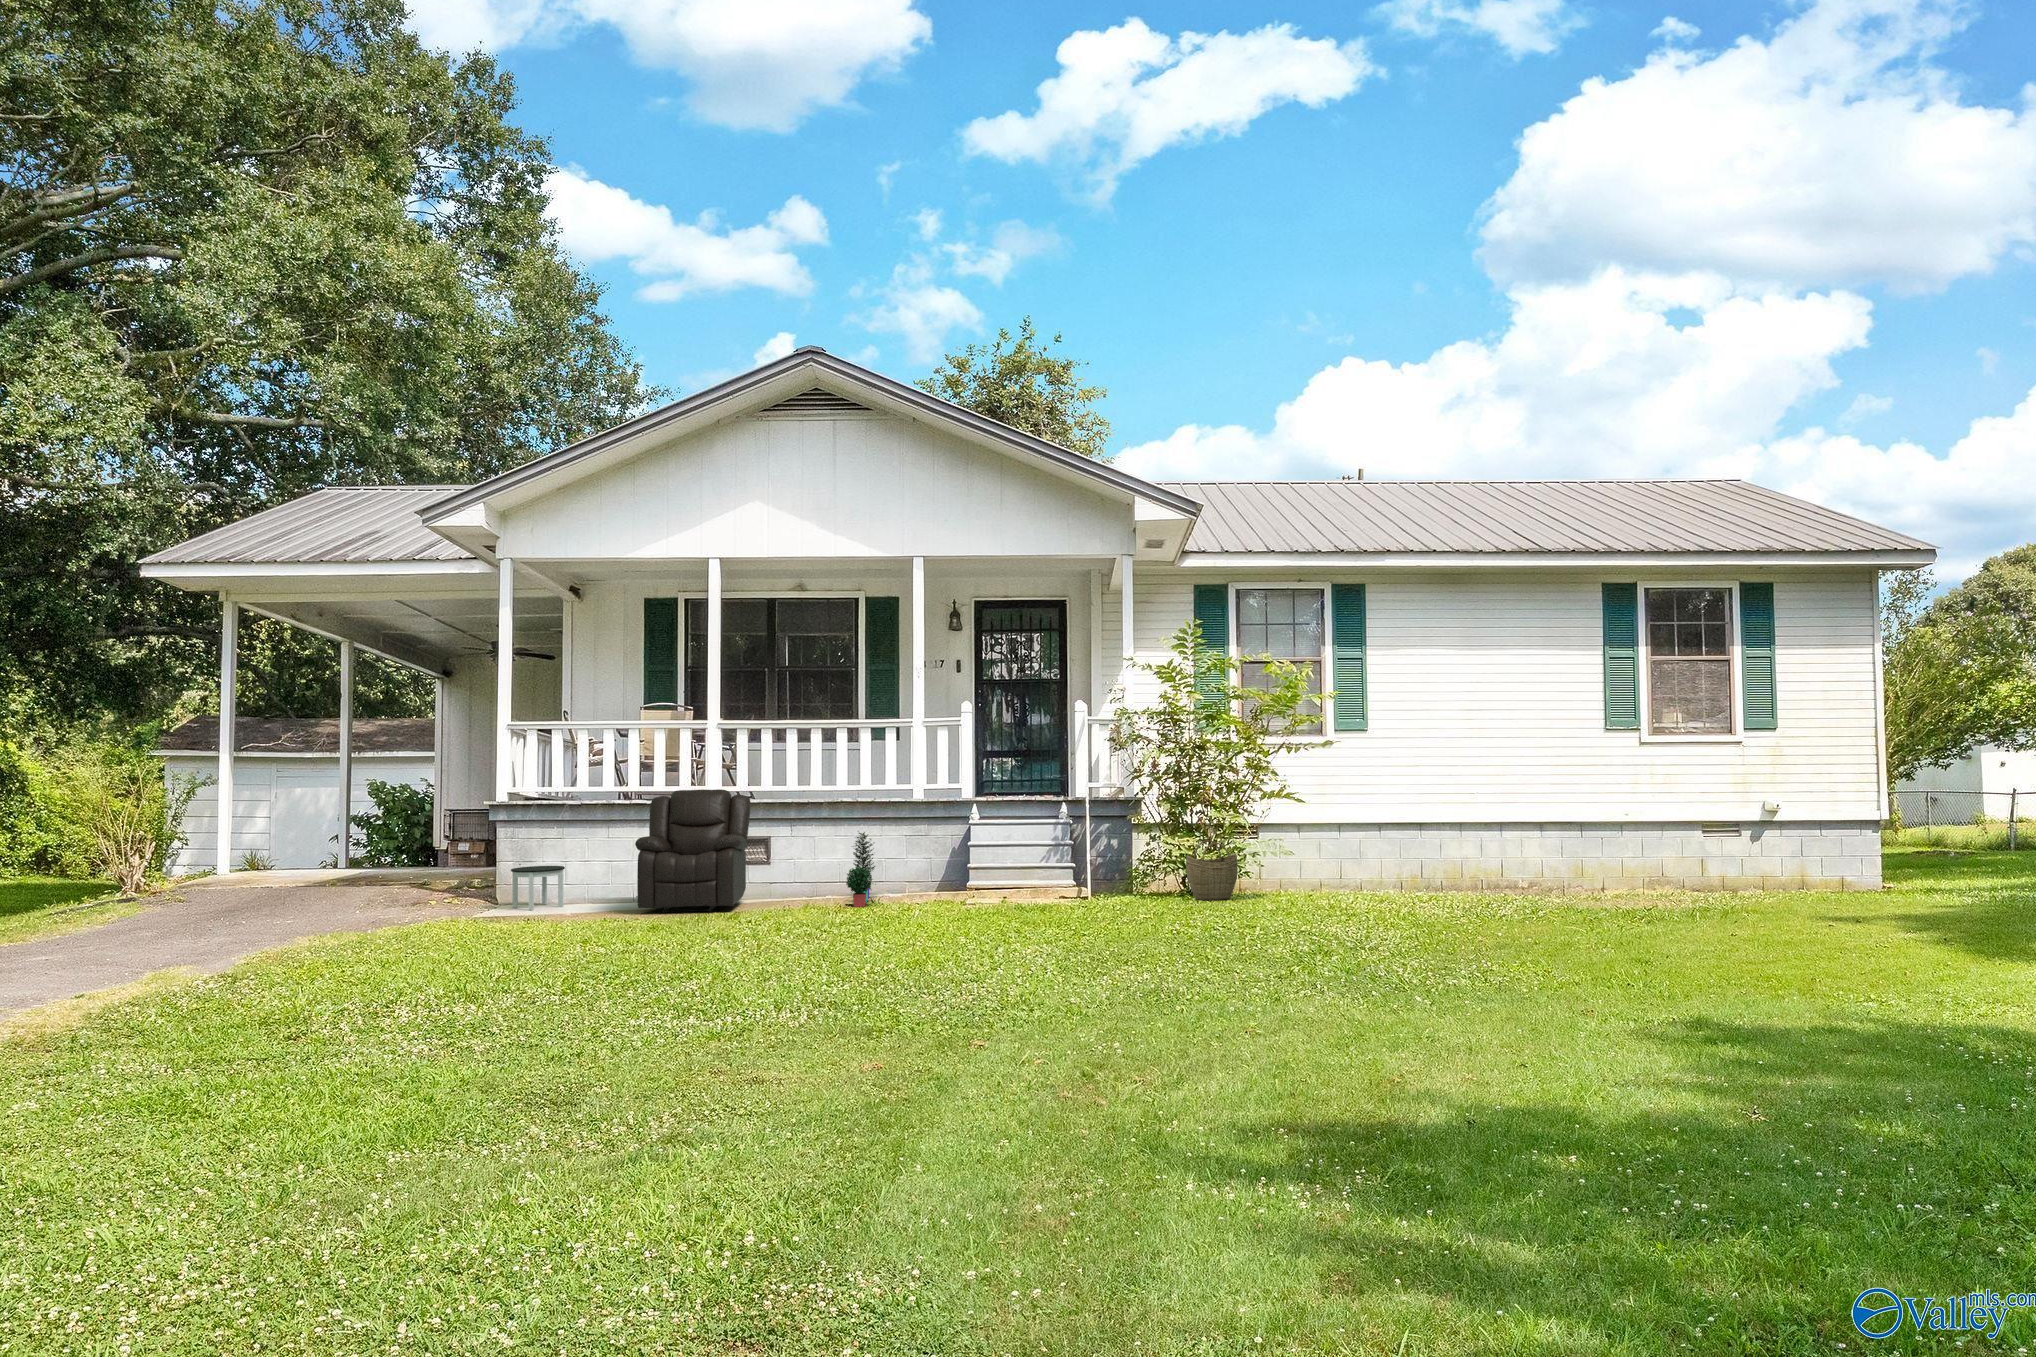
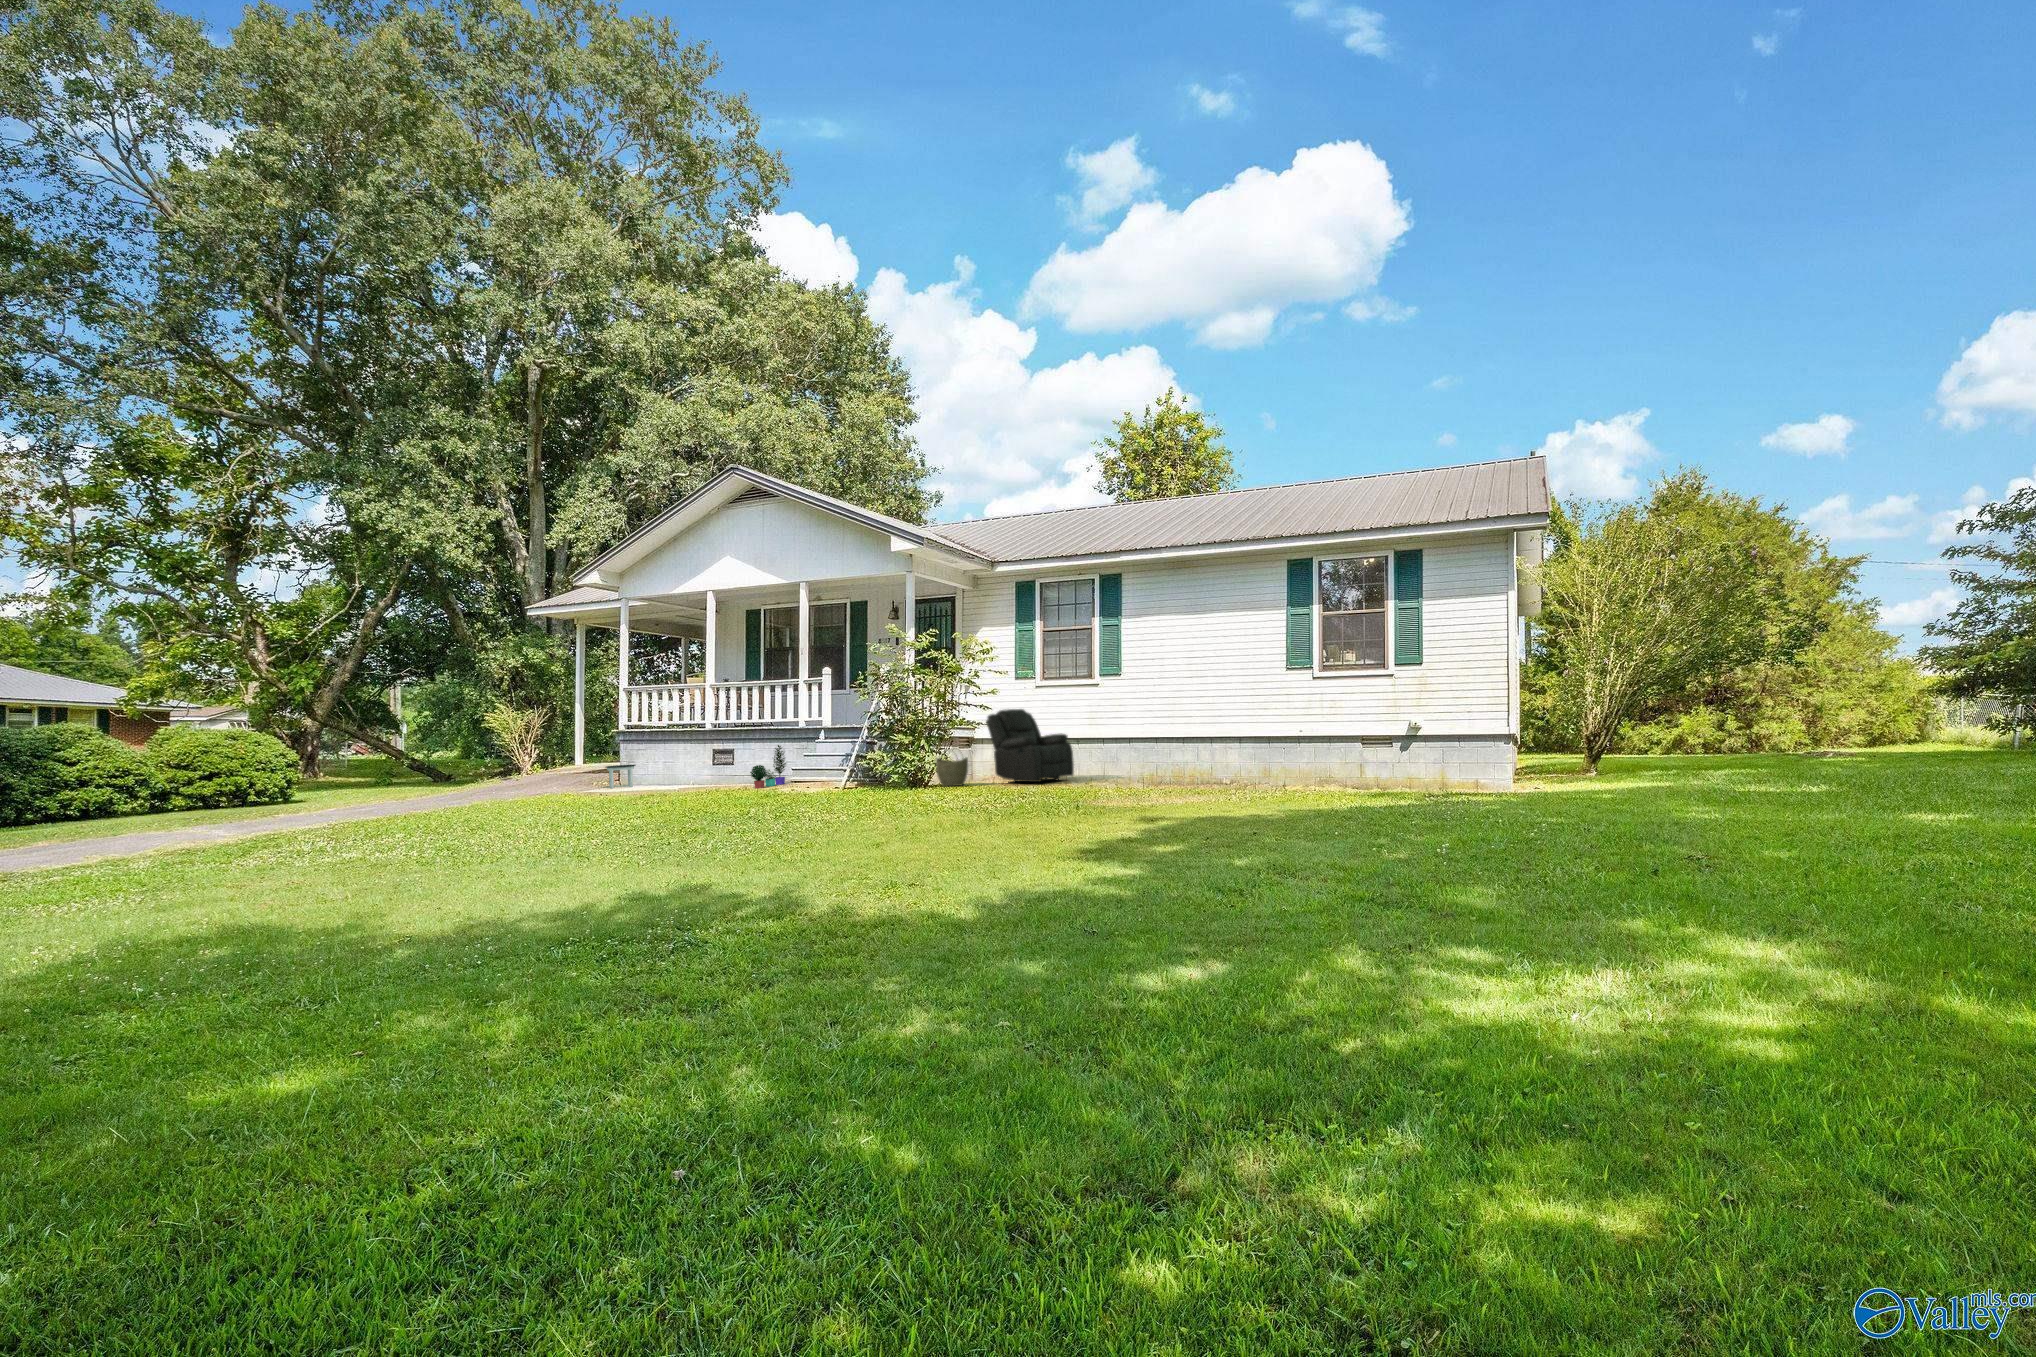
chair: present [635,789,751,913] -> present [986,709,1074,783]

